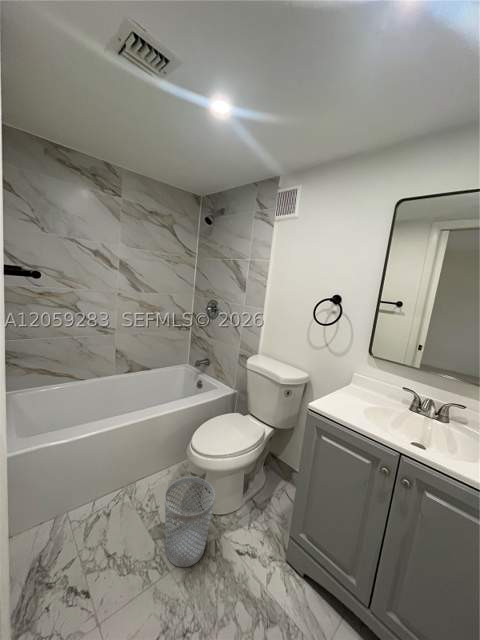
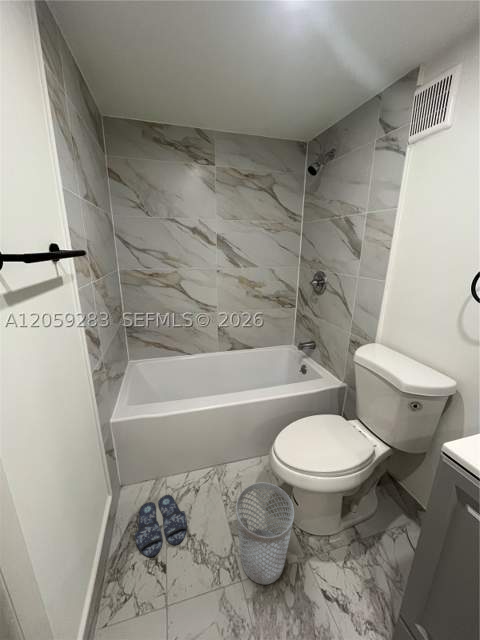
slippers: none [41,528,105,592] -> present [135,495,187,557]

